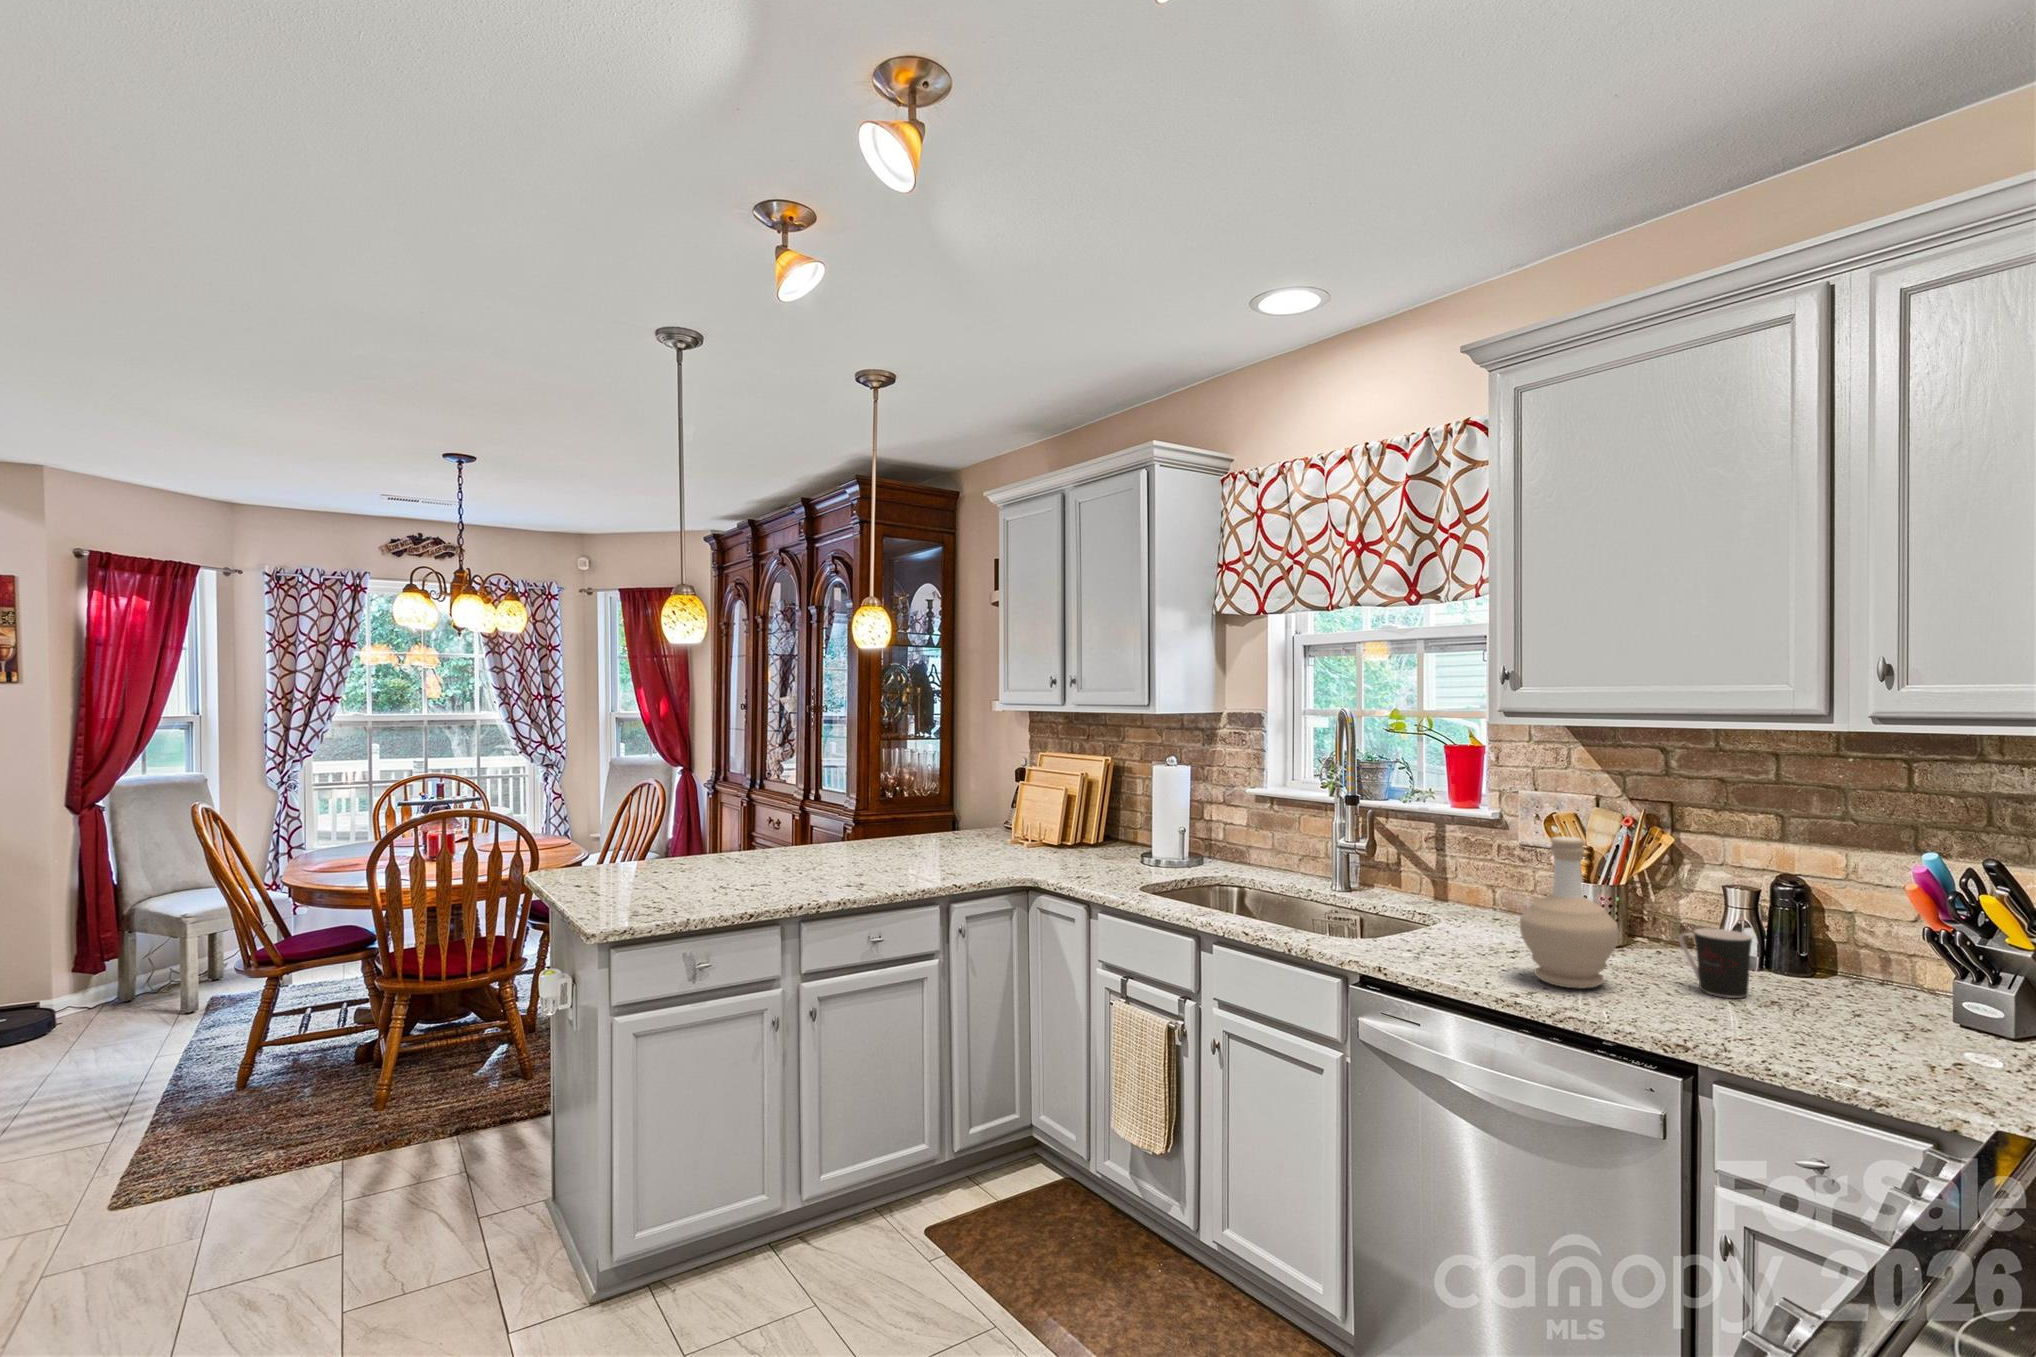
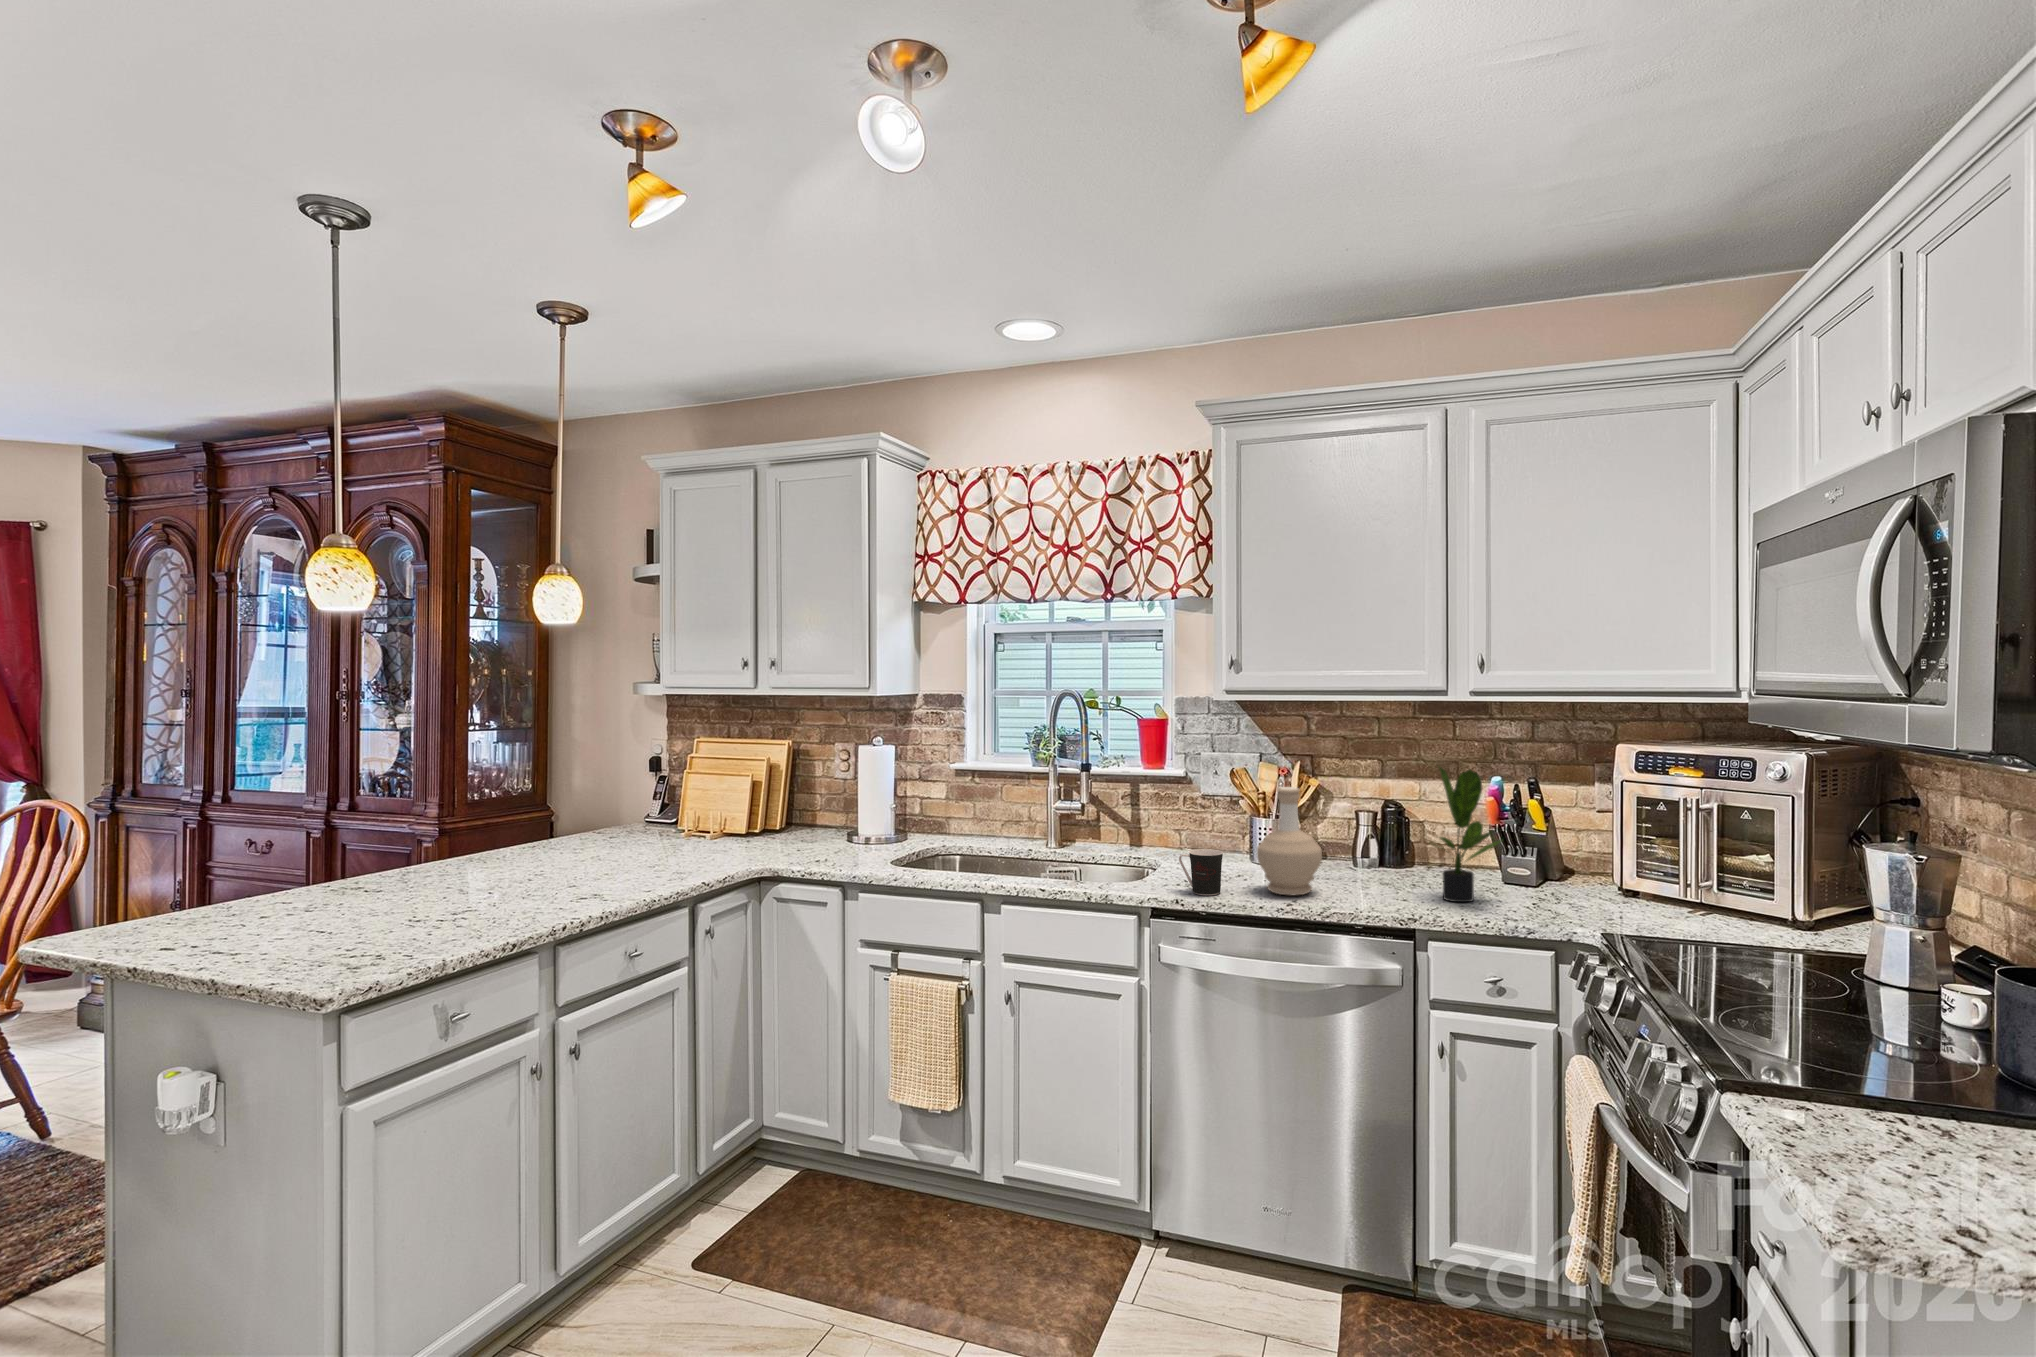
potted plant: none [1778,820,1932,1042] -> present [1438,767,1501,902]
coffee cup: present [1679,928,1752,998] -> present [1179,849,1223,895]

